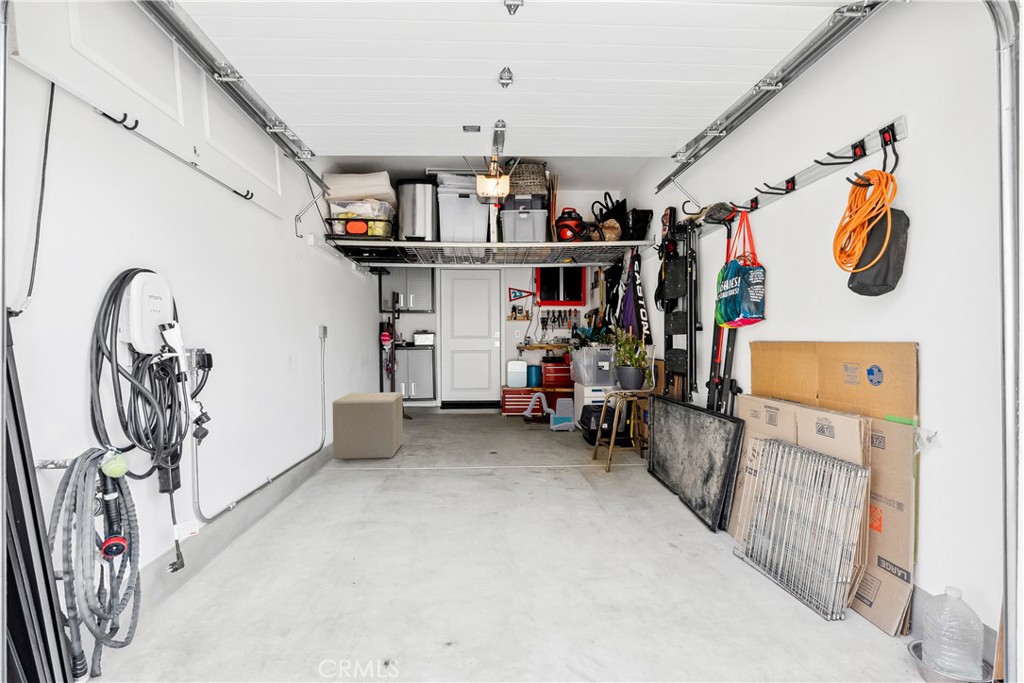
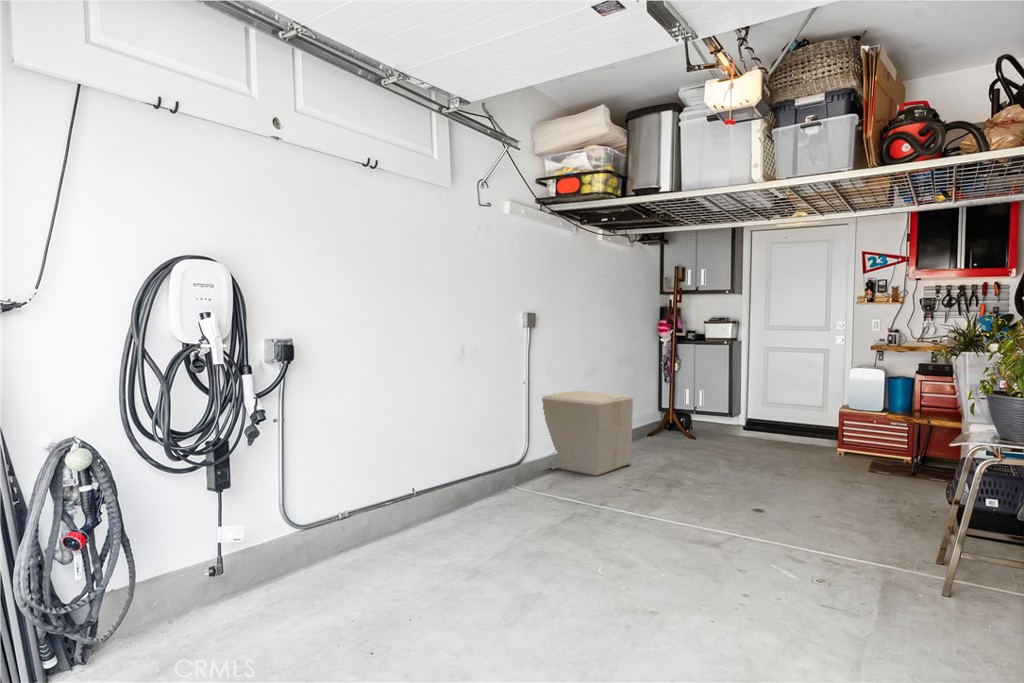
vacuum cleaner: present [523,393,575,432] -> none [833,423,935,499]

